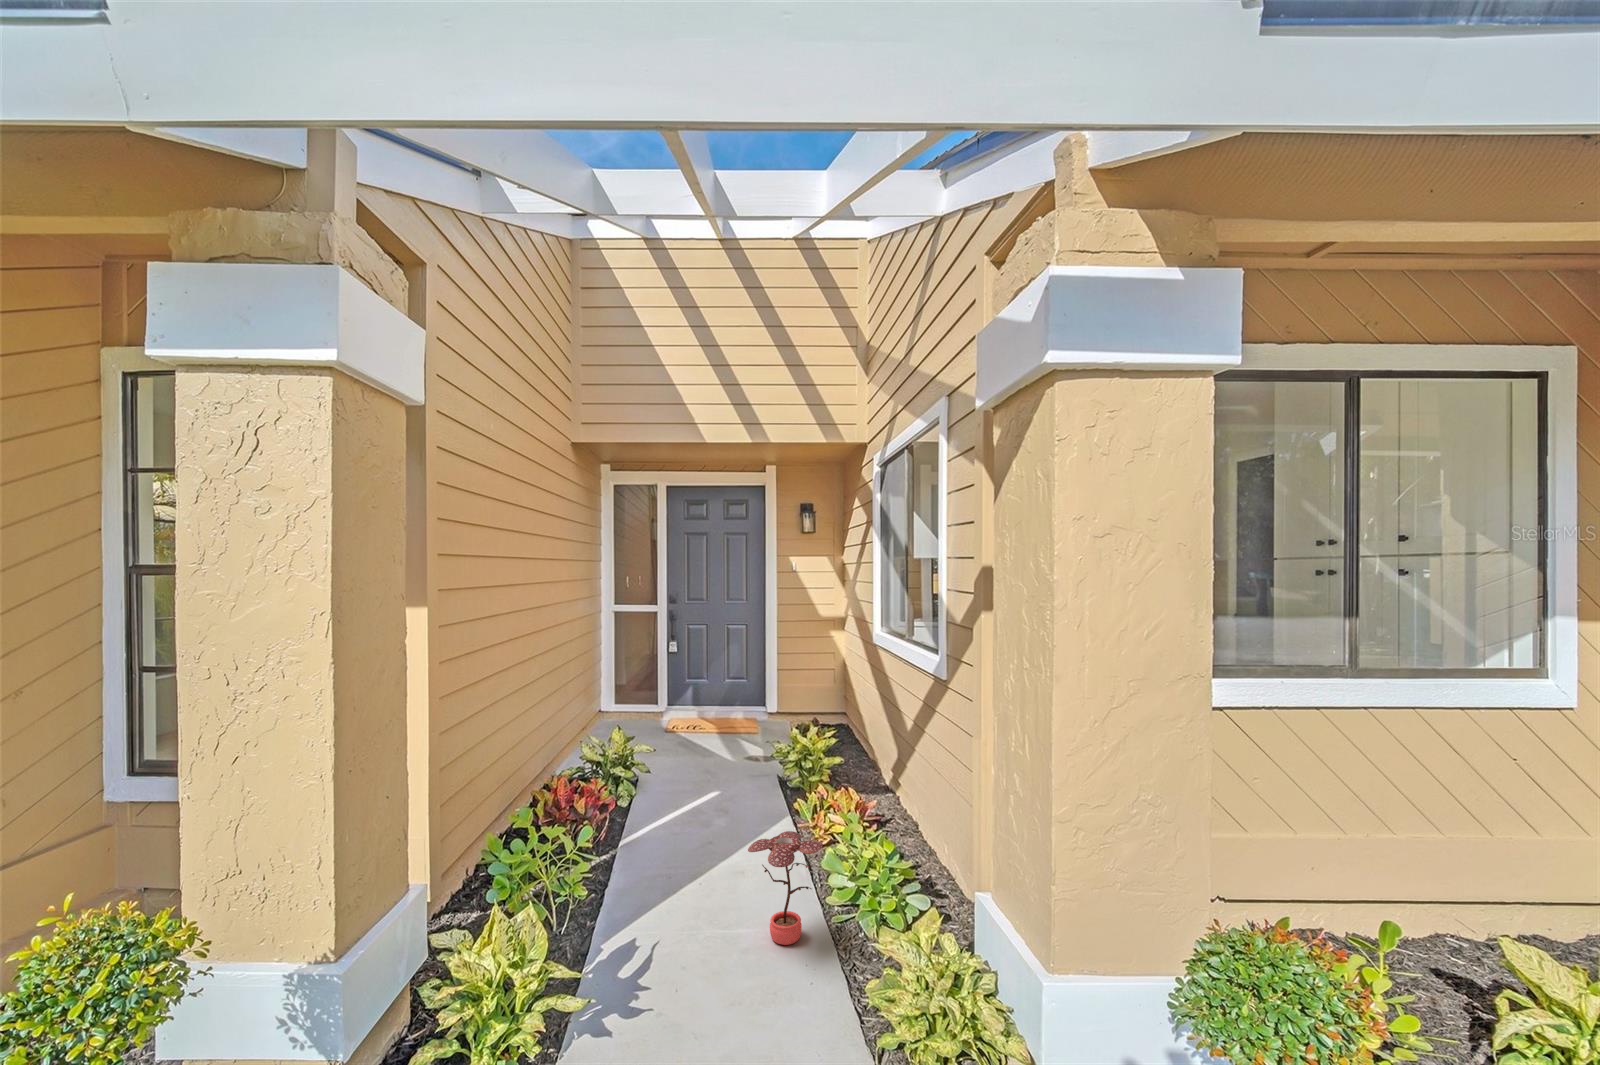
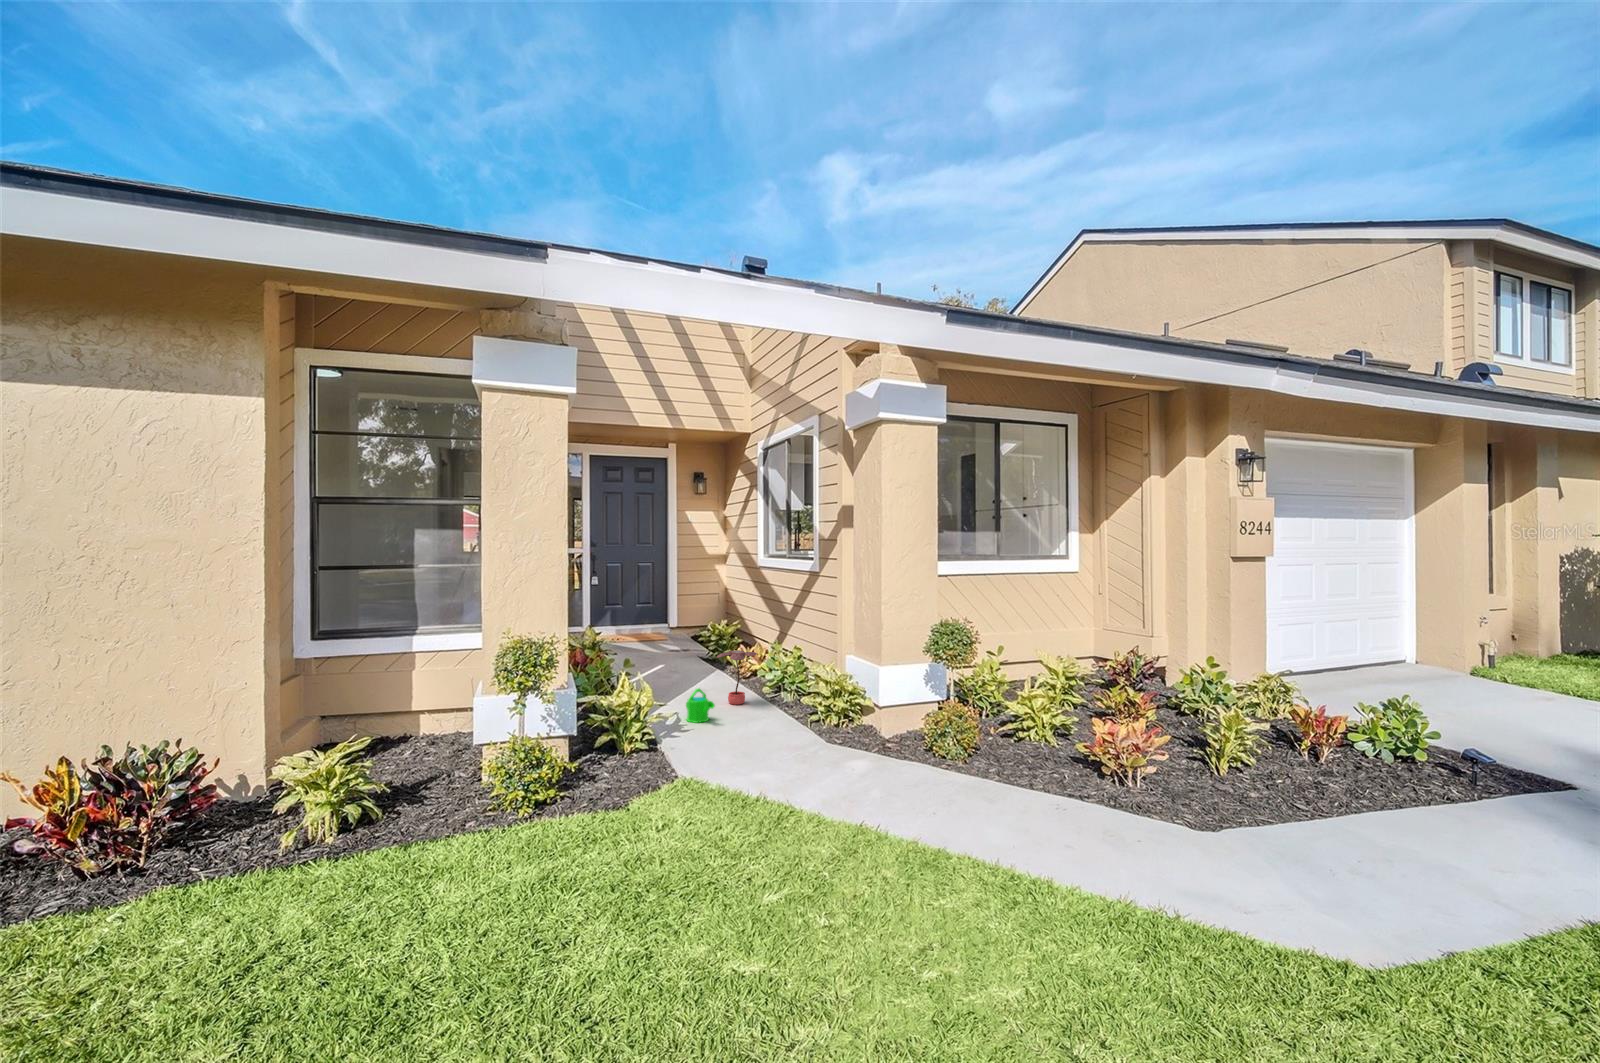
watering can: none [662,936,709,1015] -> present [686,689,715,723]

